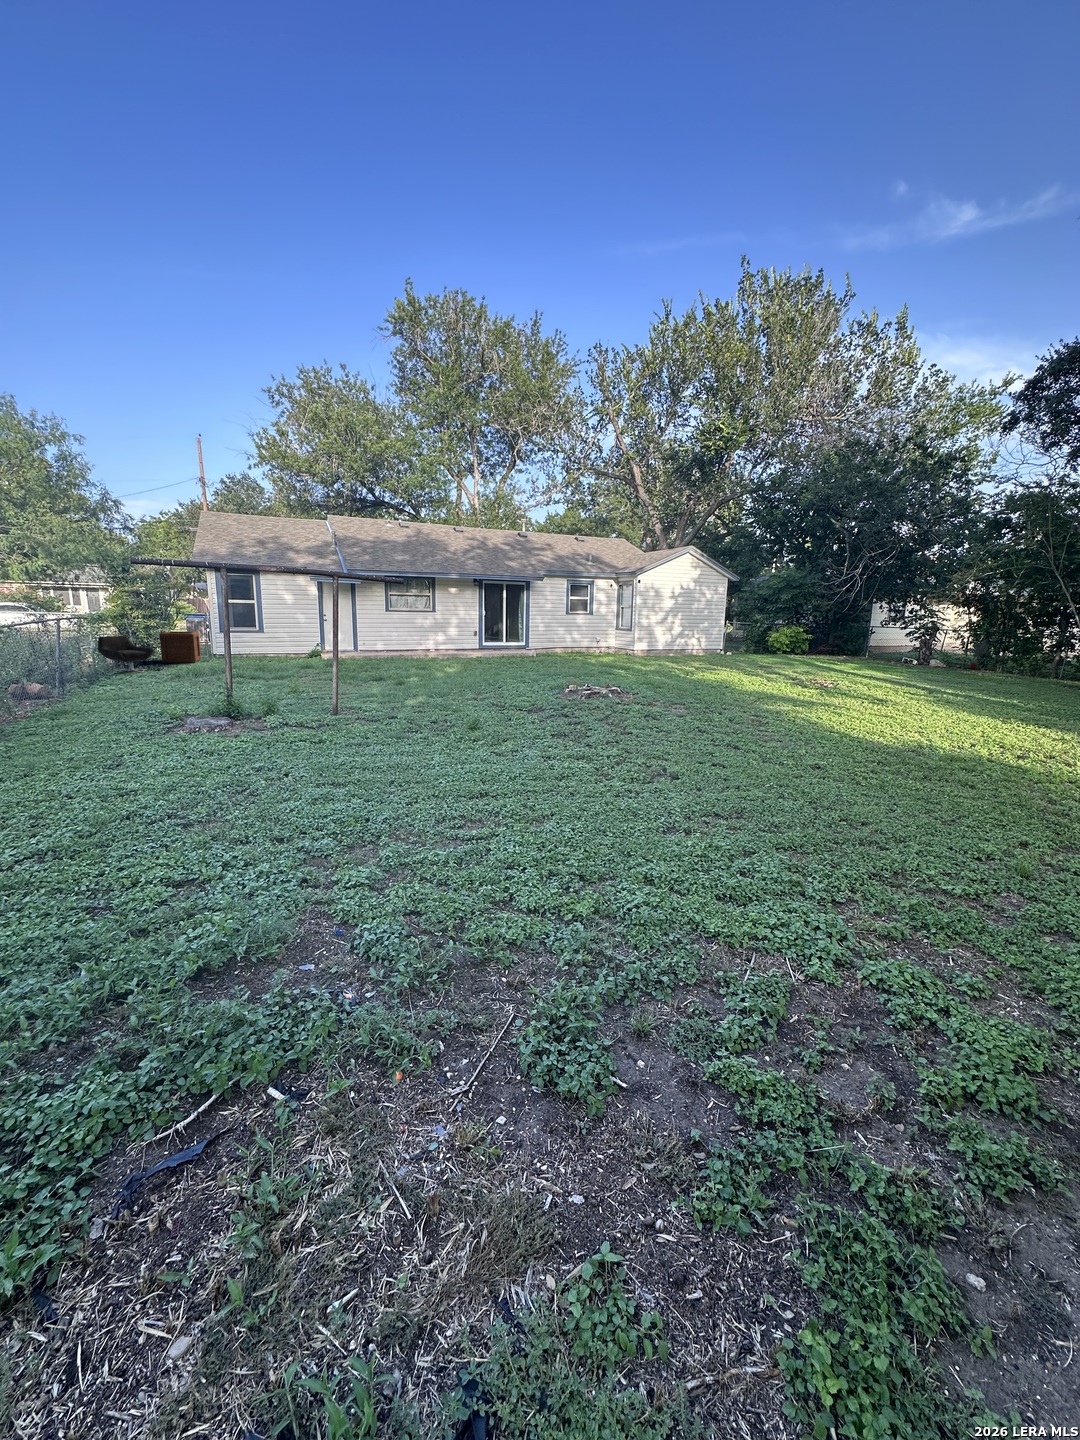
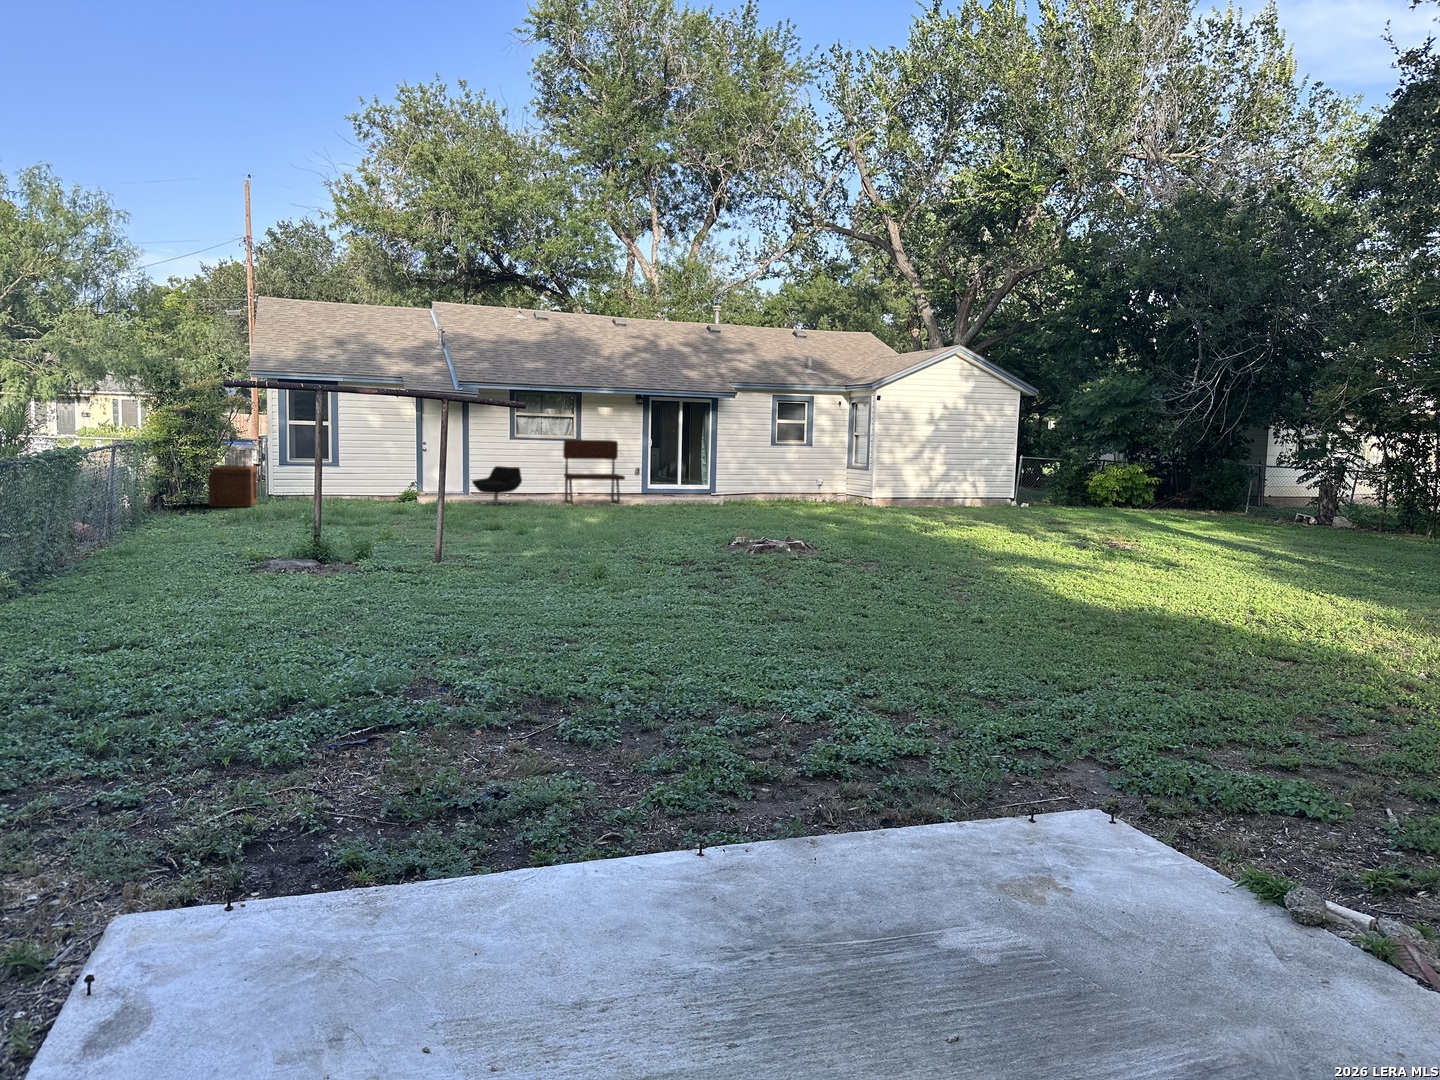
bench: none [425,611,469,657] -> present [563,439,625,503]
lounge chair: present [98,636,154,672] -> present [472,466,522,503]
potted tree: present [968,639,989,669] -> none [1378,484,1409,529]

